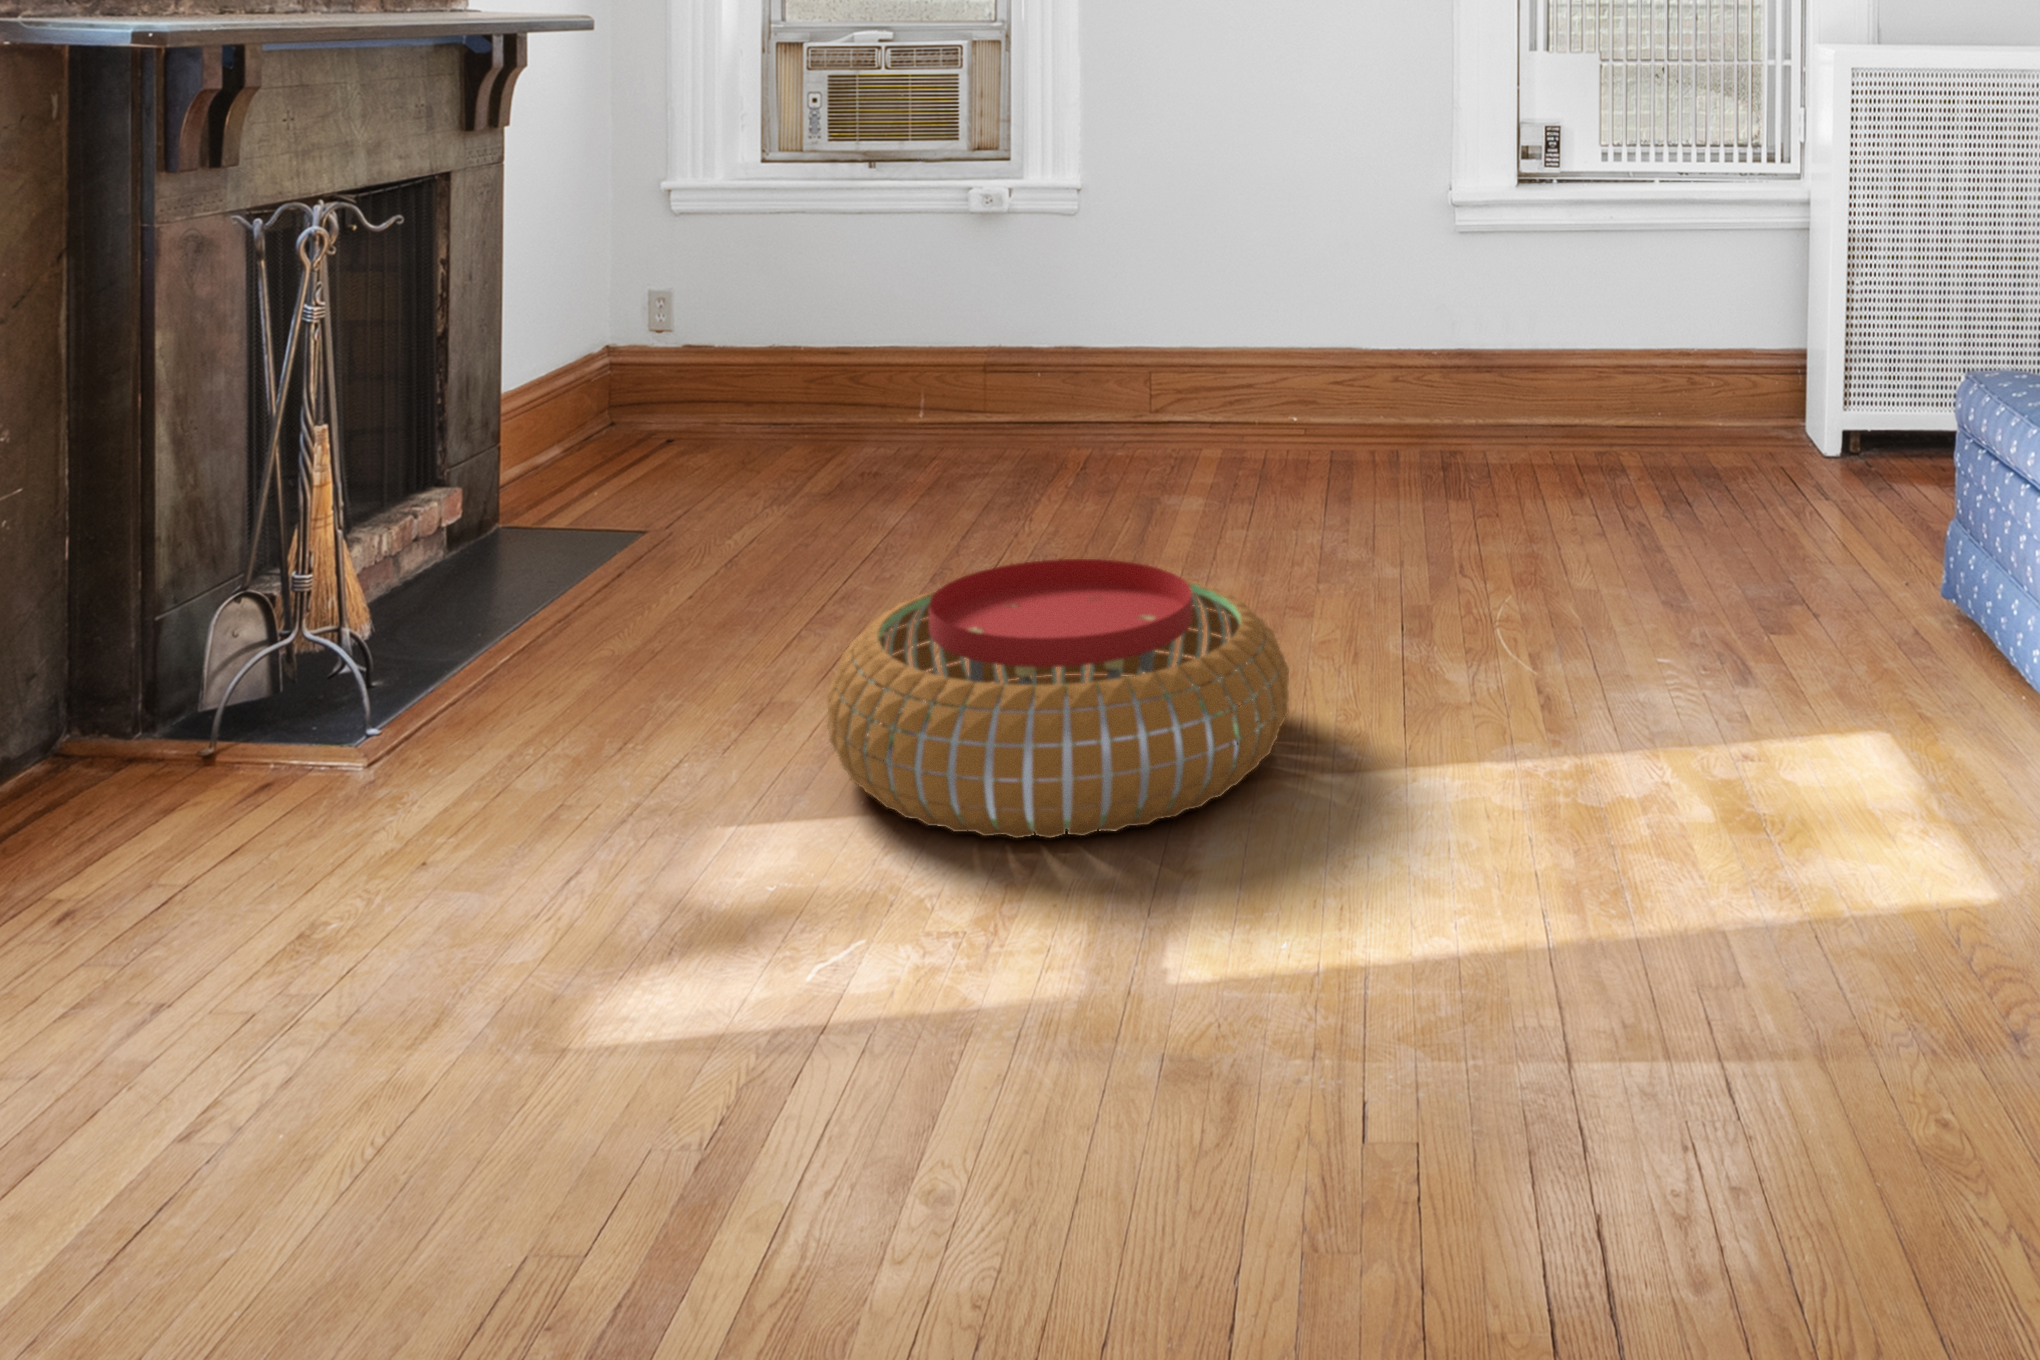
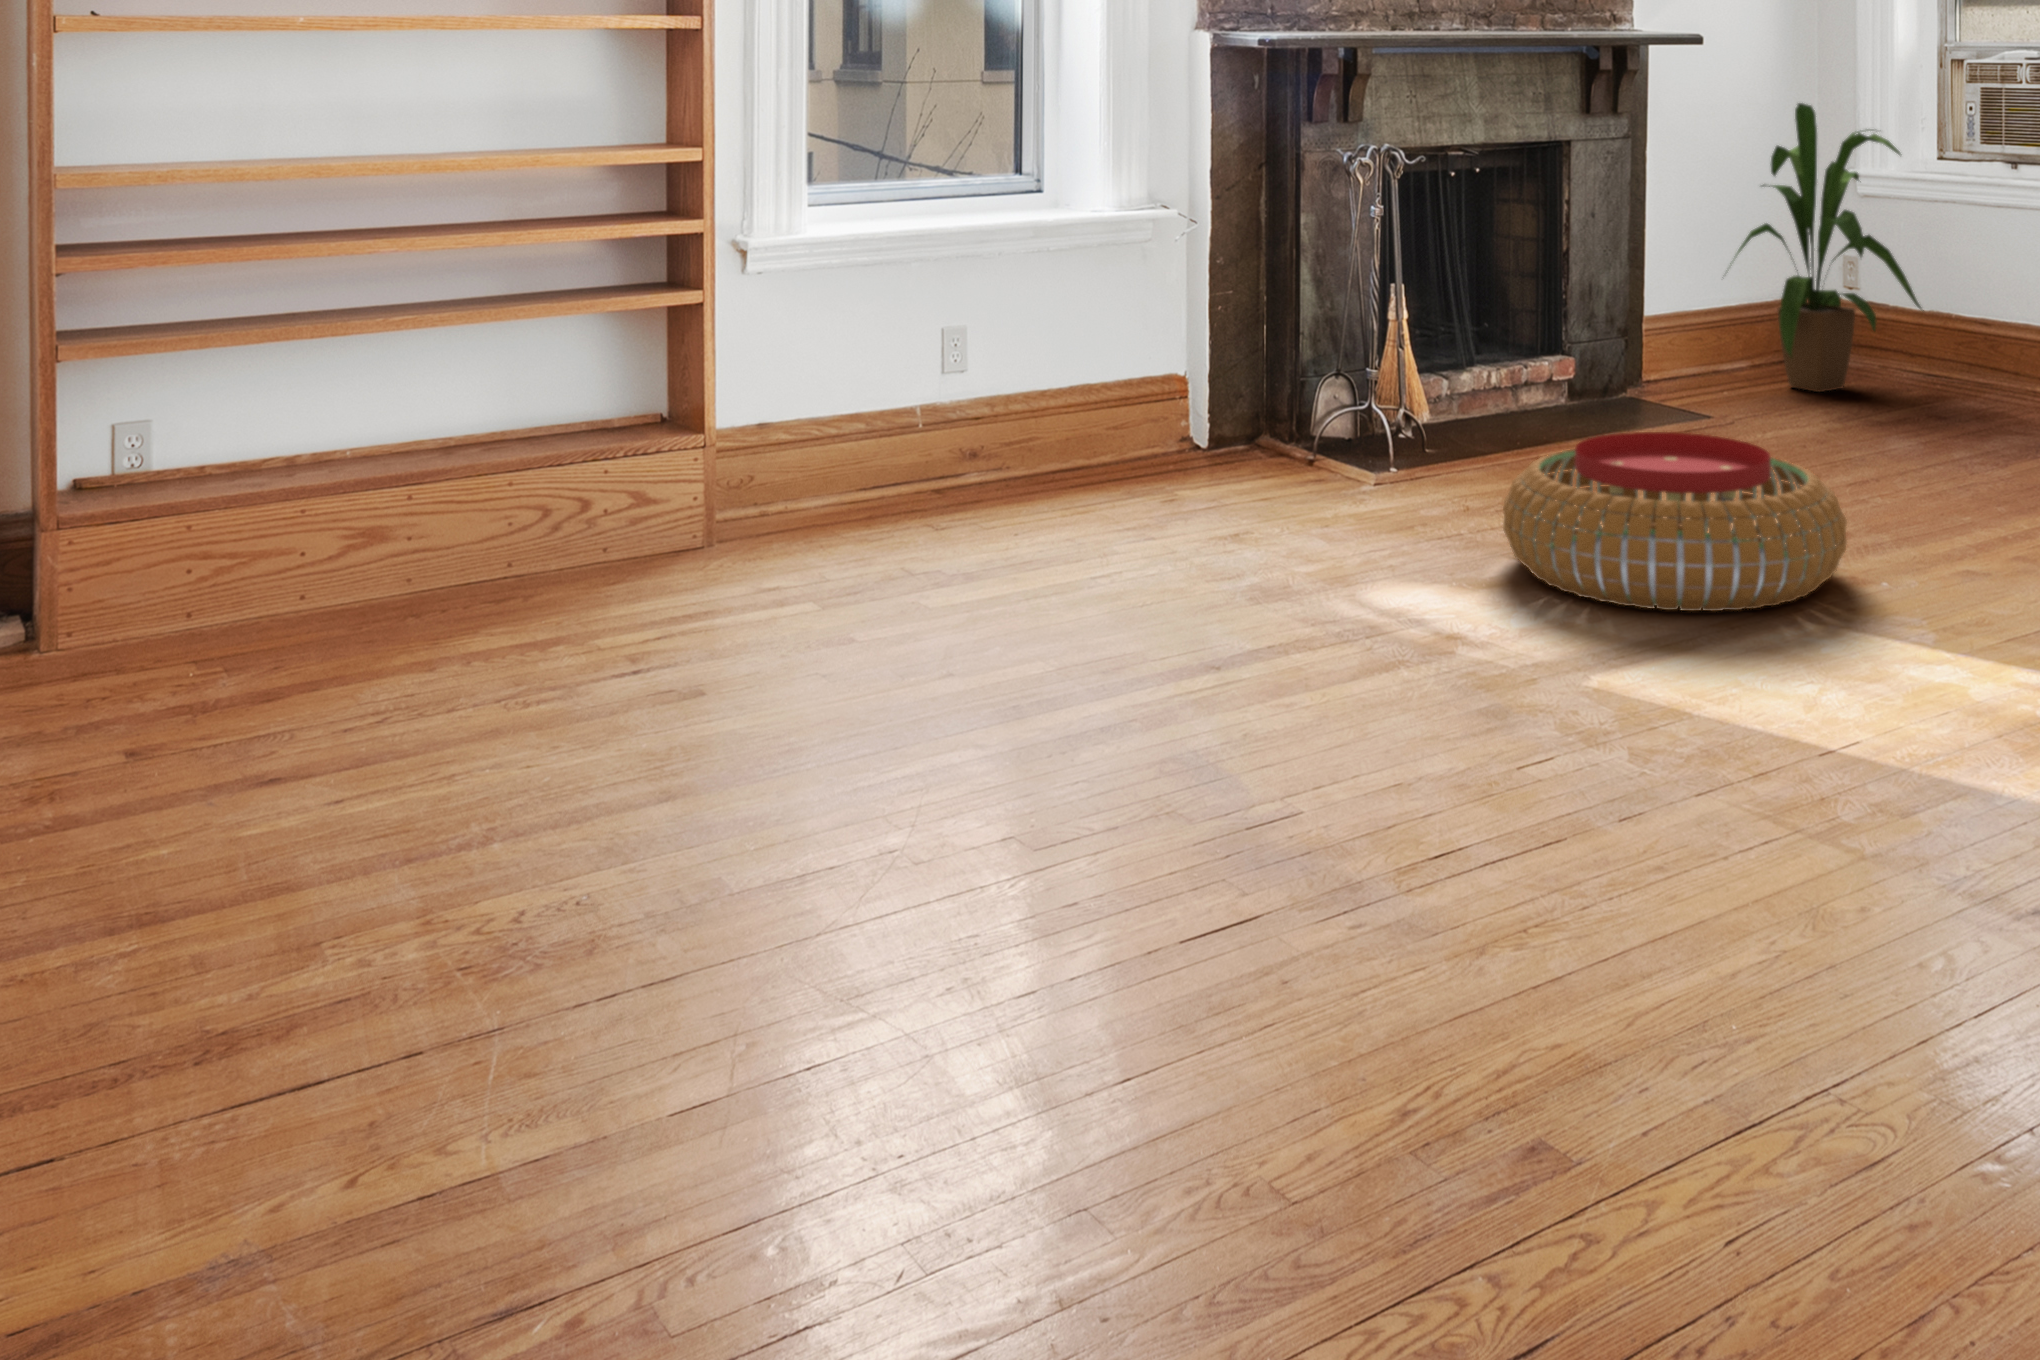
house plant: none [583,103,826,462] -> present [1736,103,1922,392]

